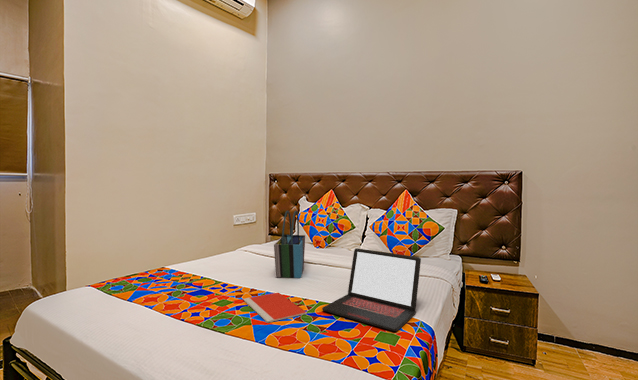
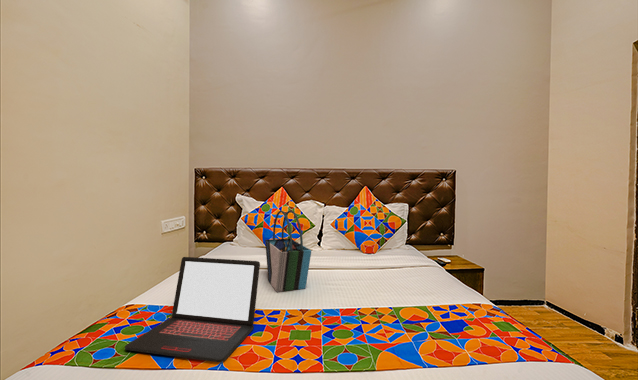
laptop: present [322,248,421,331] -> present [125,257,260,362]
notebook: present [243,293,307,323] -> none [277,311,373,355]

